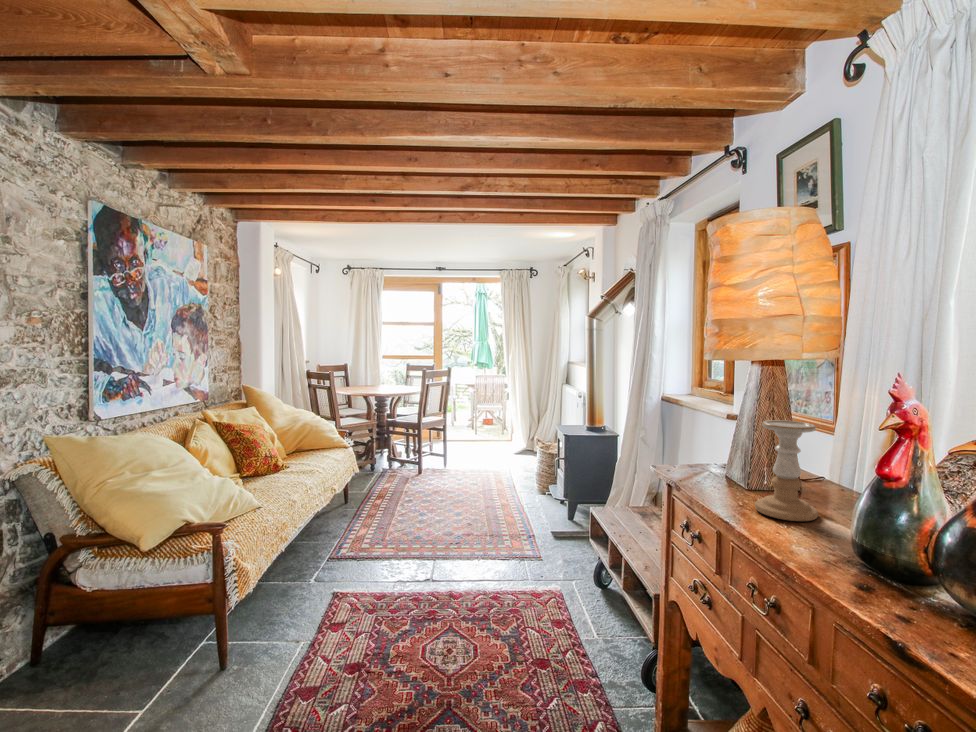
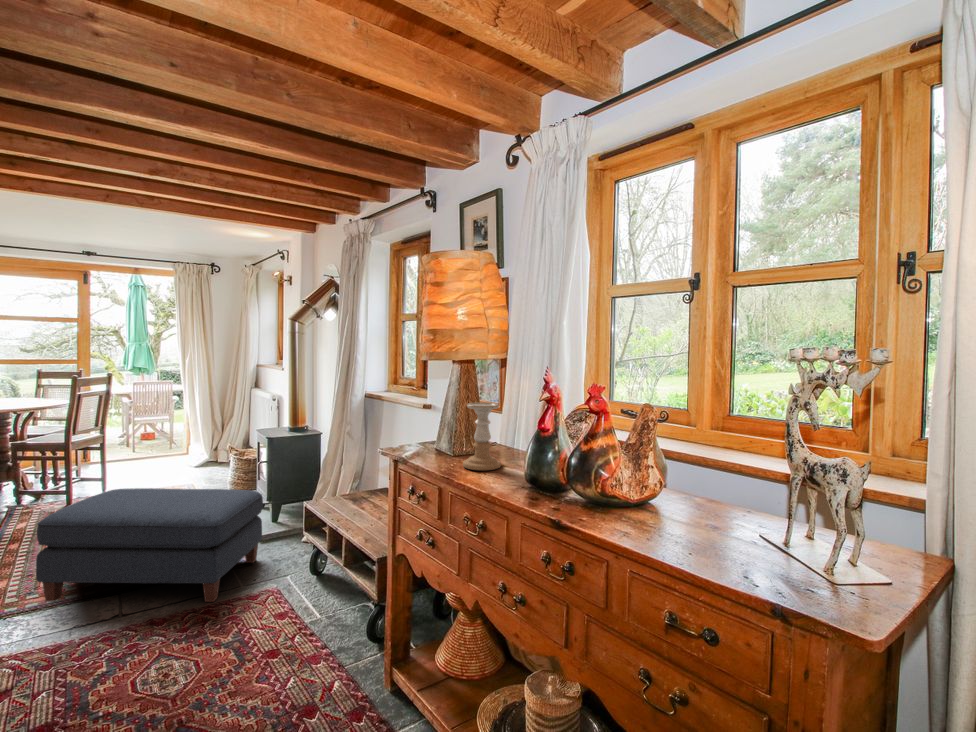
ottoman: none [382,468,551,589] -> present [36,488,263,602]

